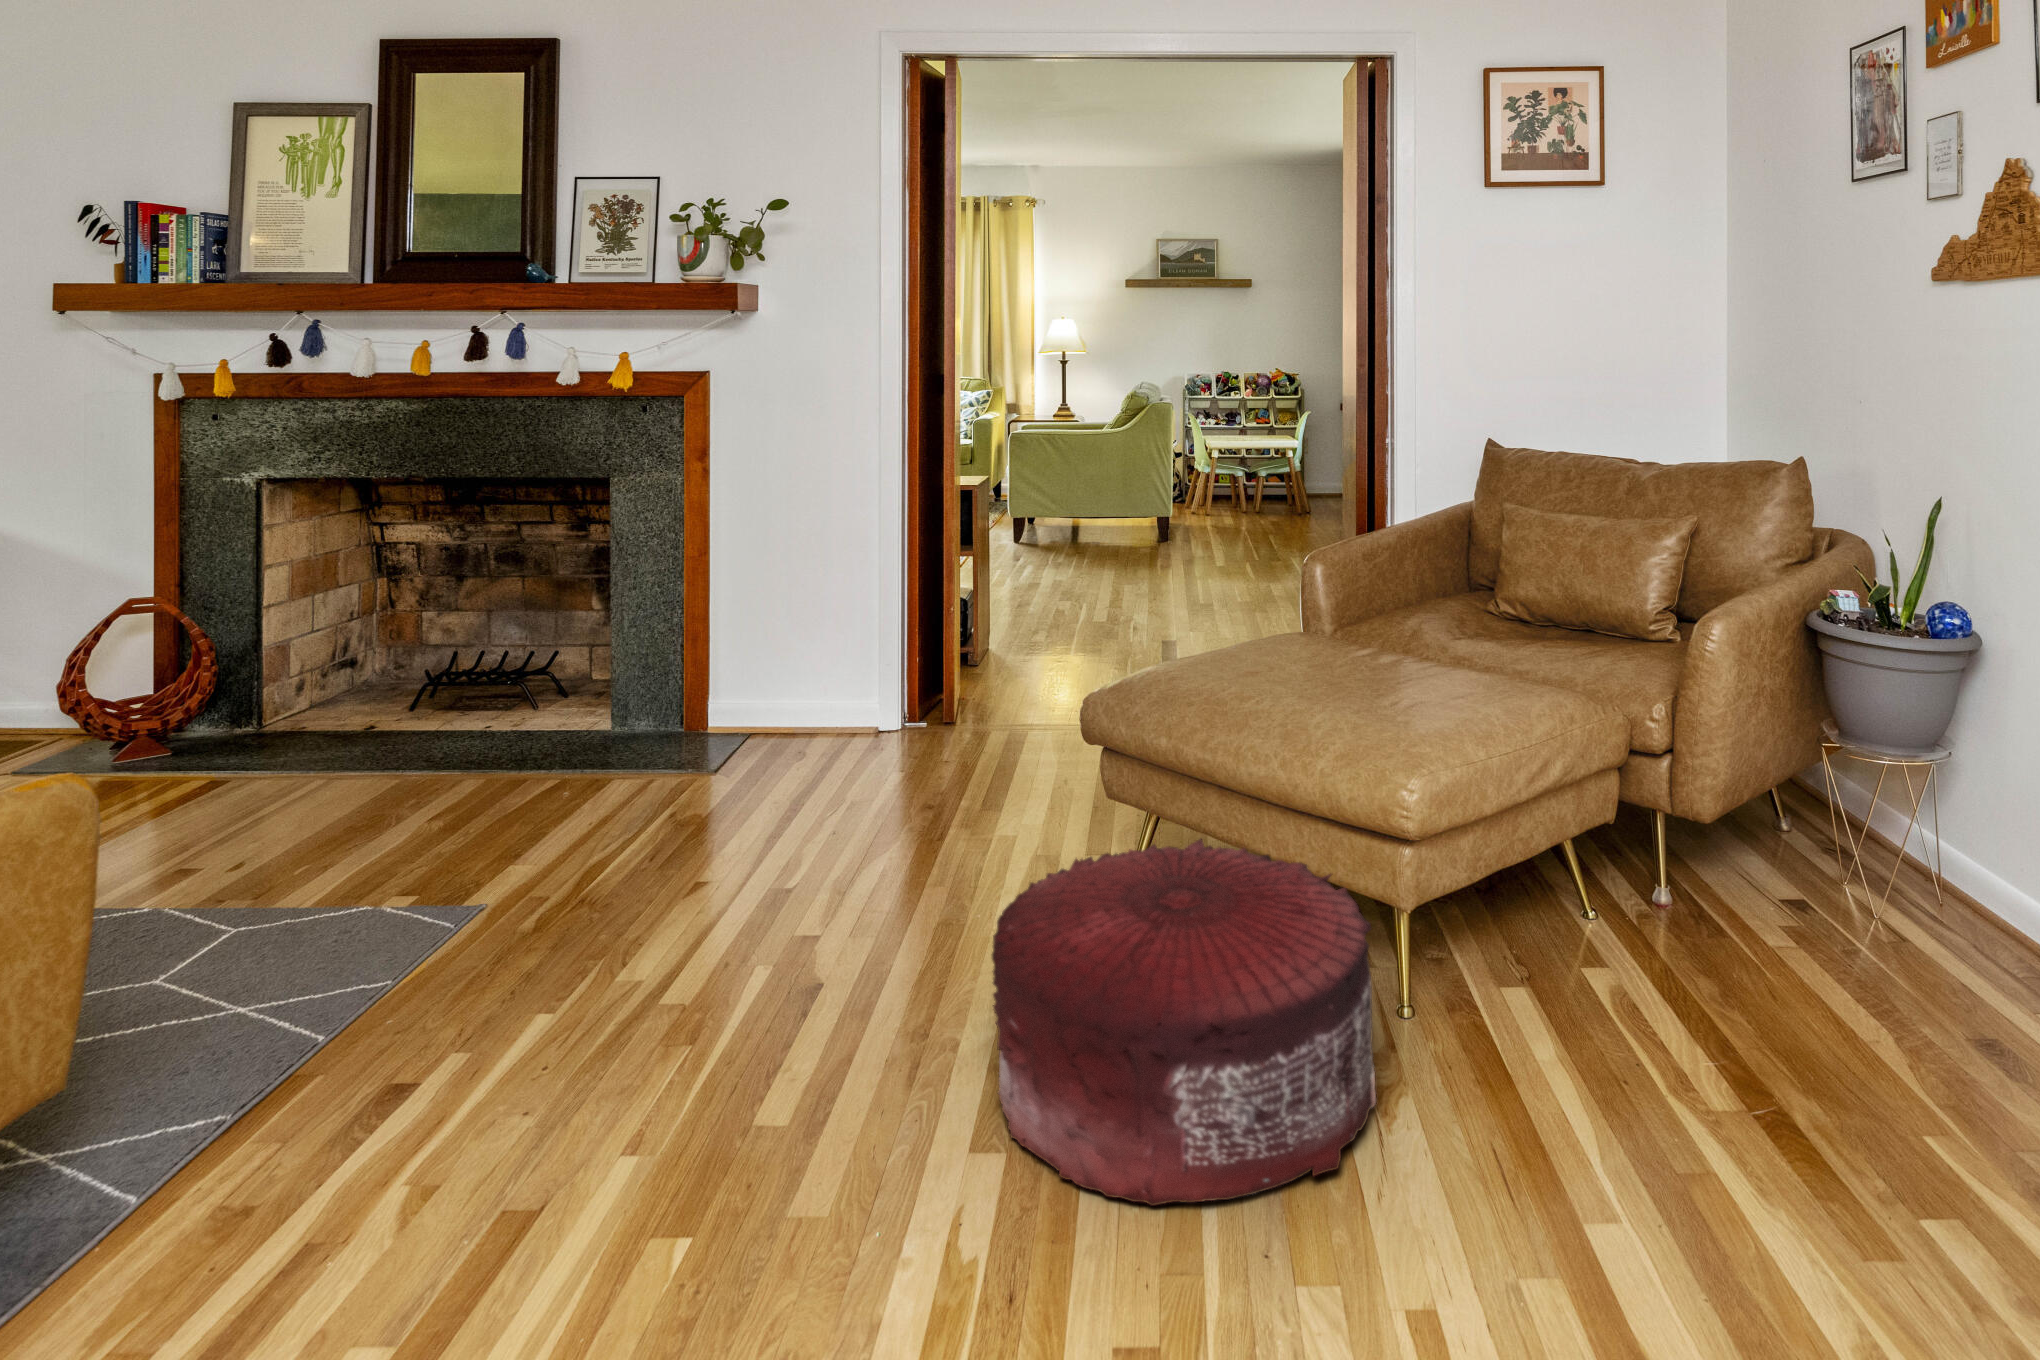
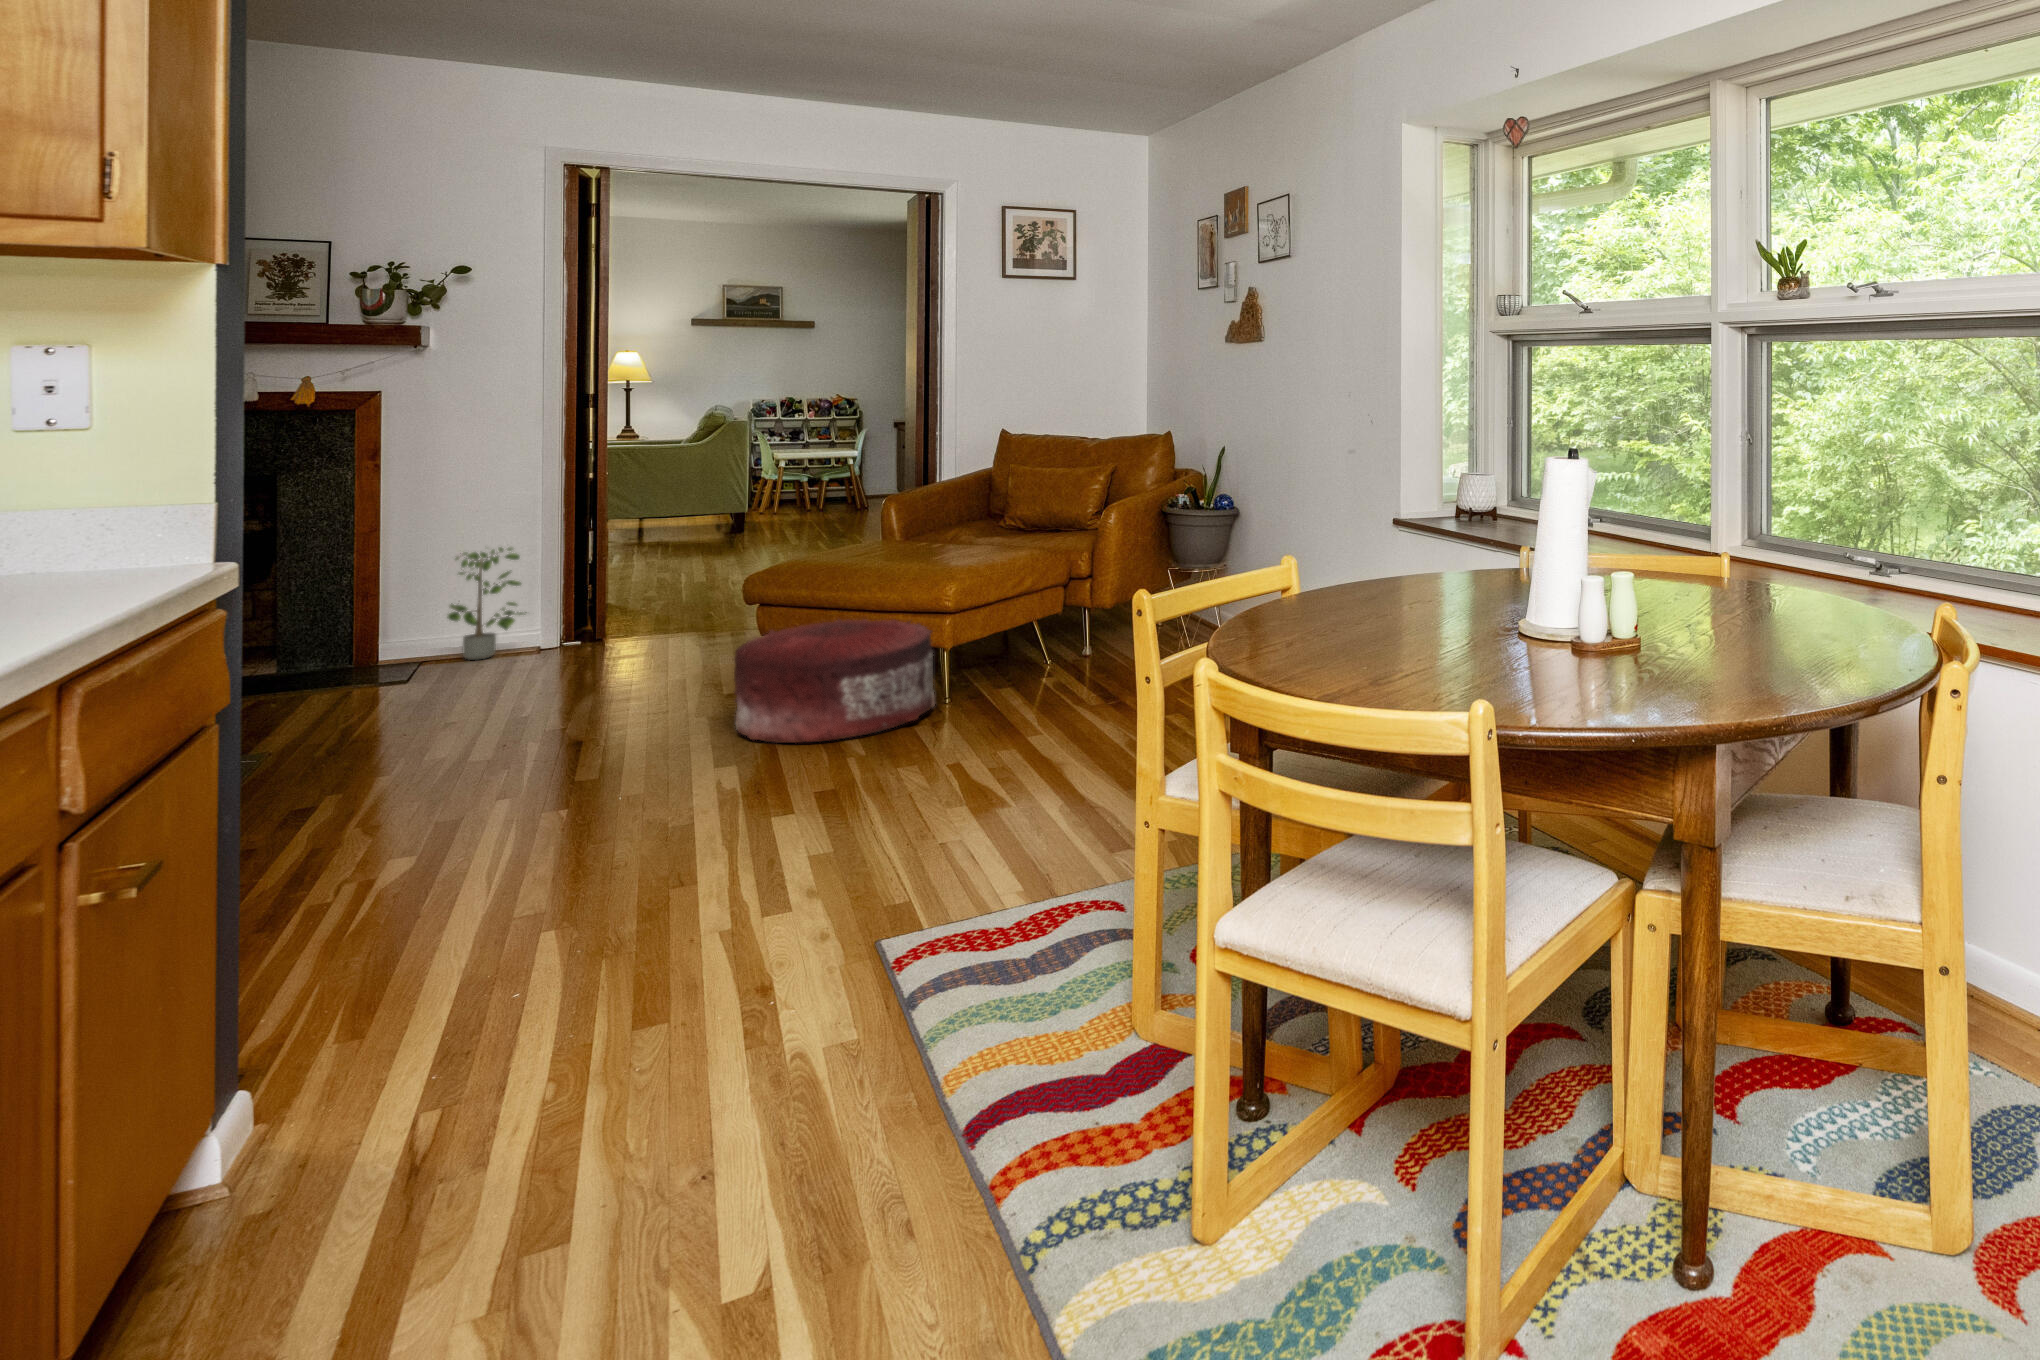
potted plant: none [767,583,865,741] -> present [447,547,527,660]

